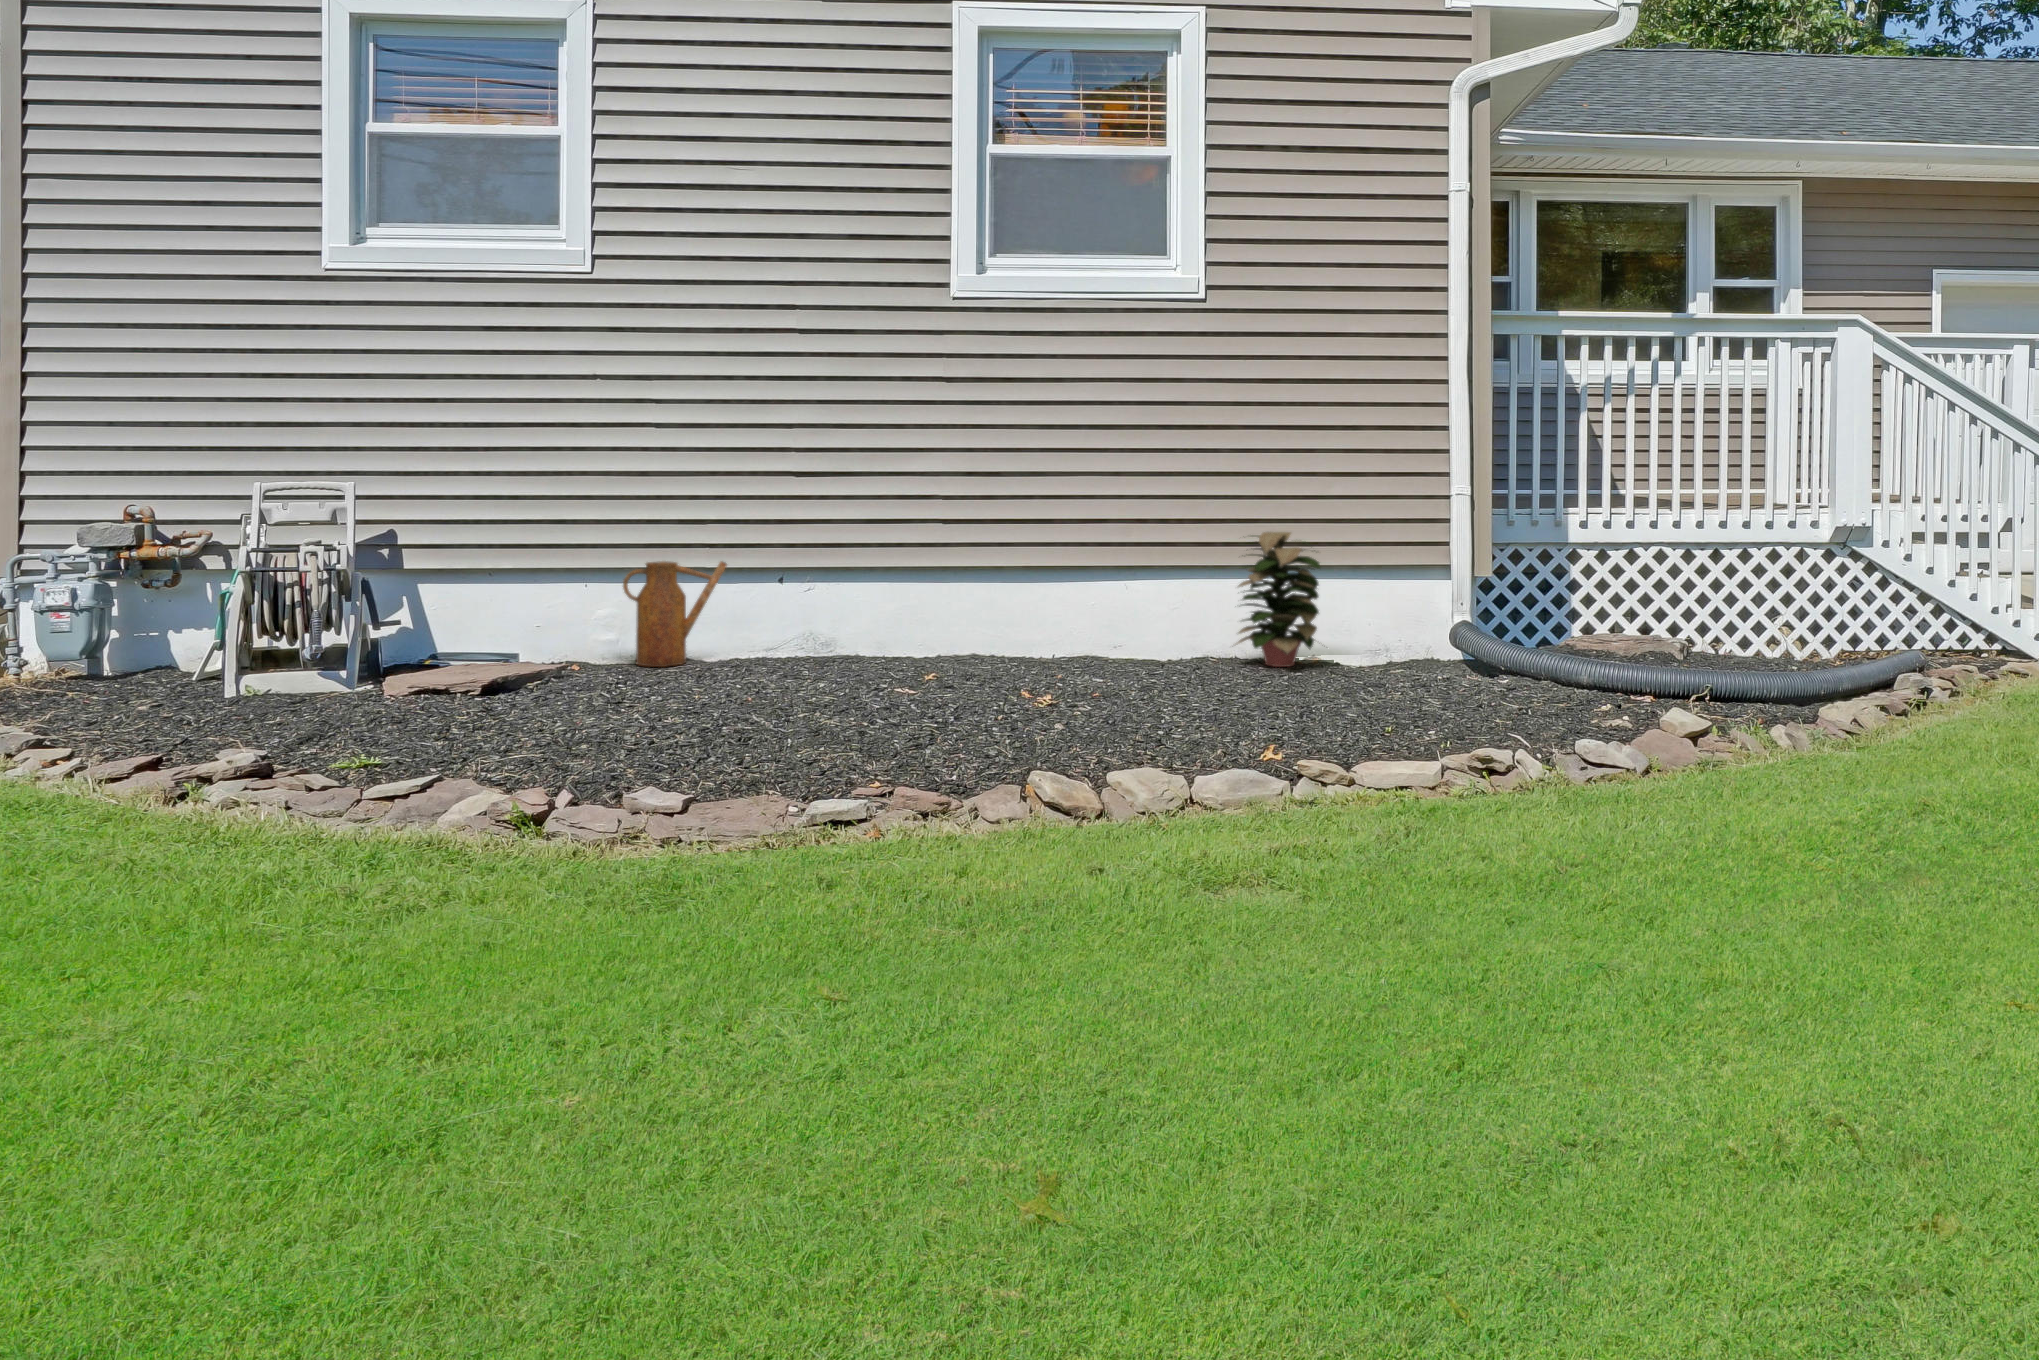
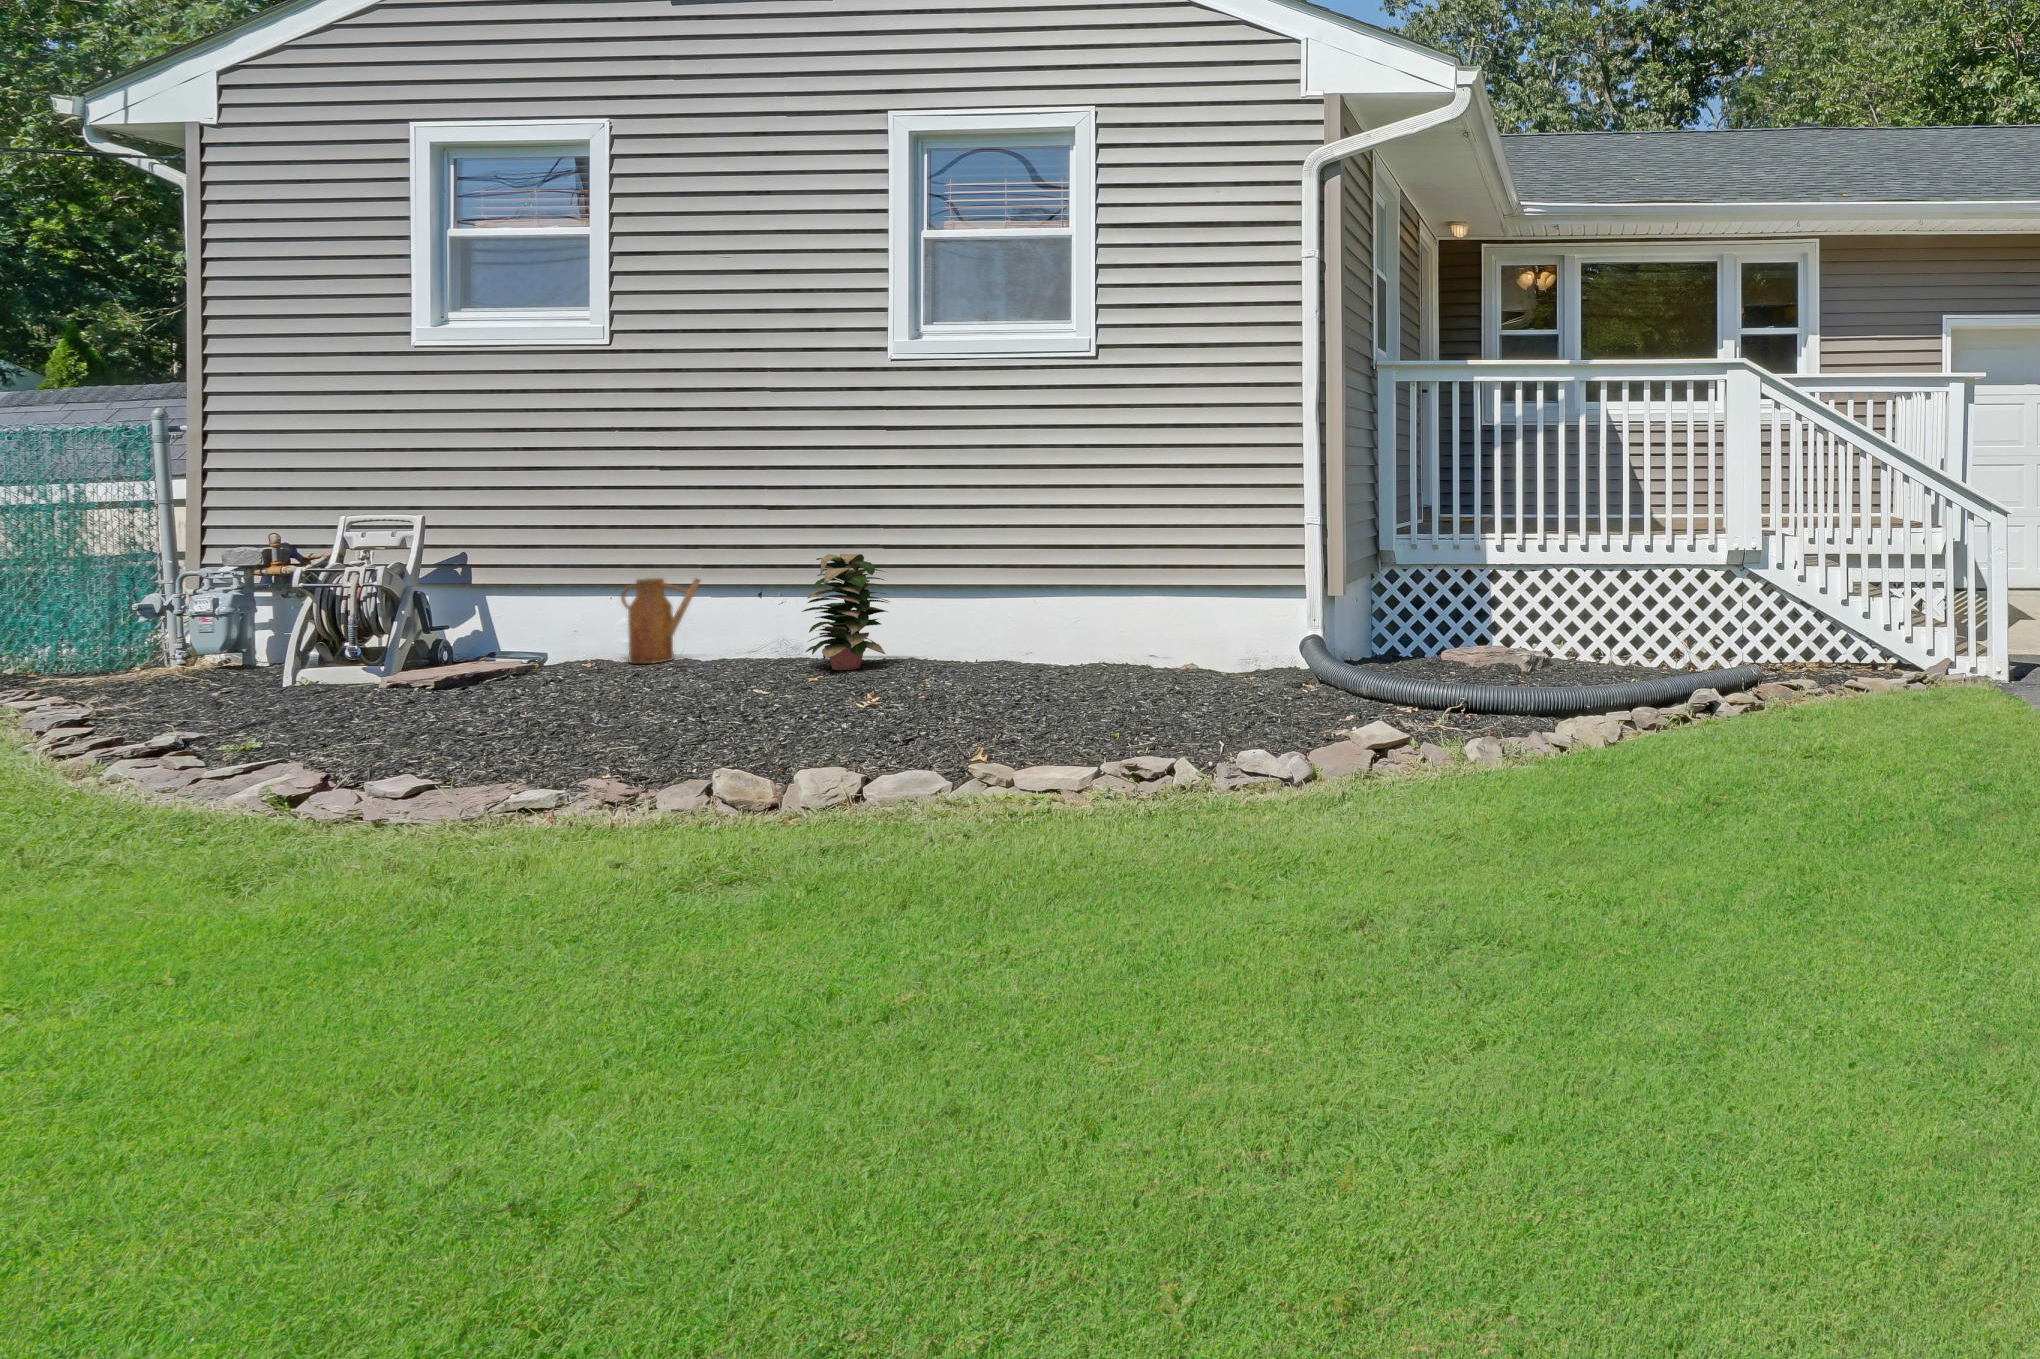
decorative plant: present [1237,532,1320,667] -> present [802,554,888,670]

